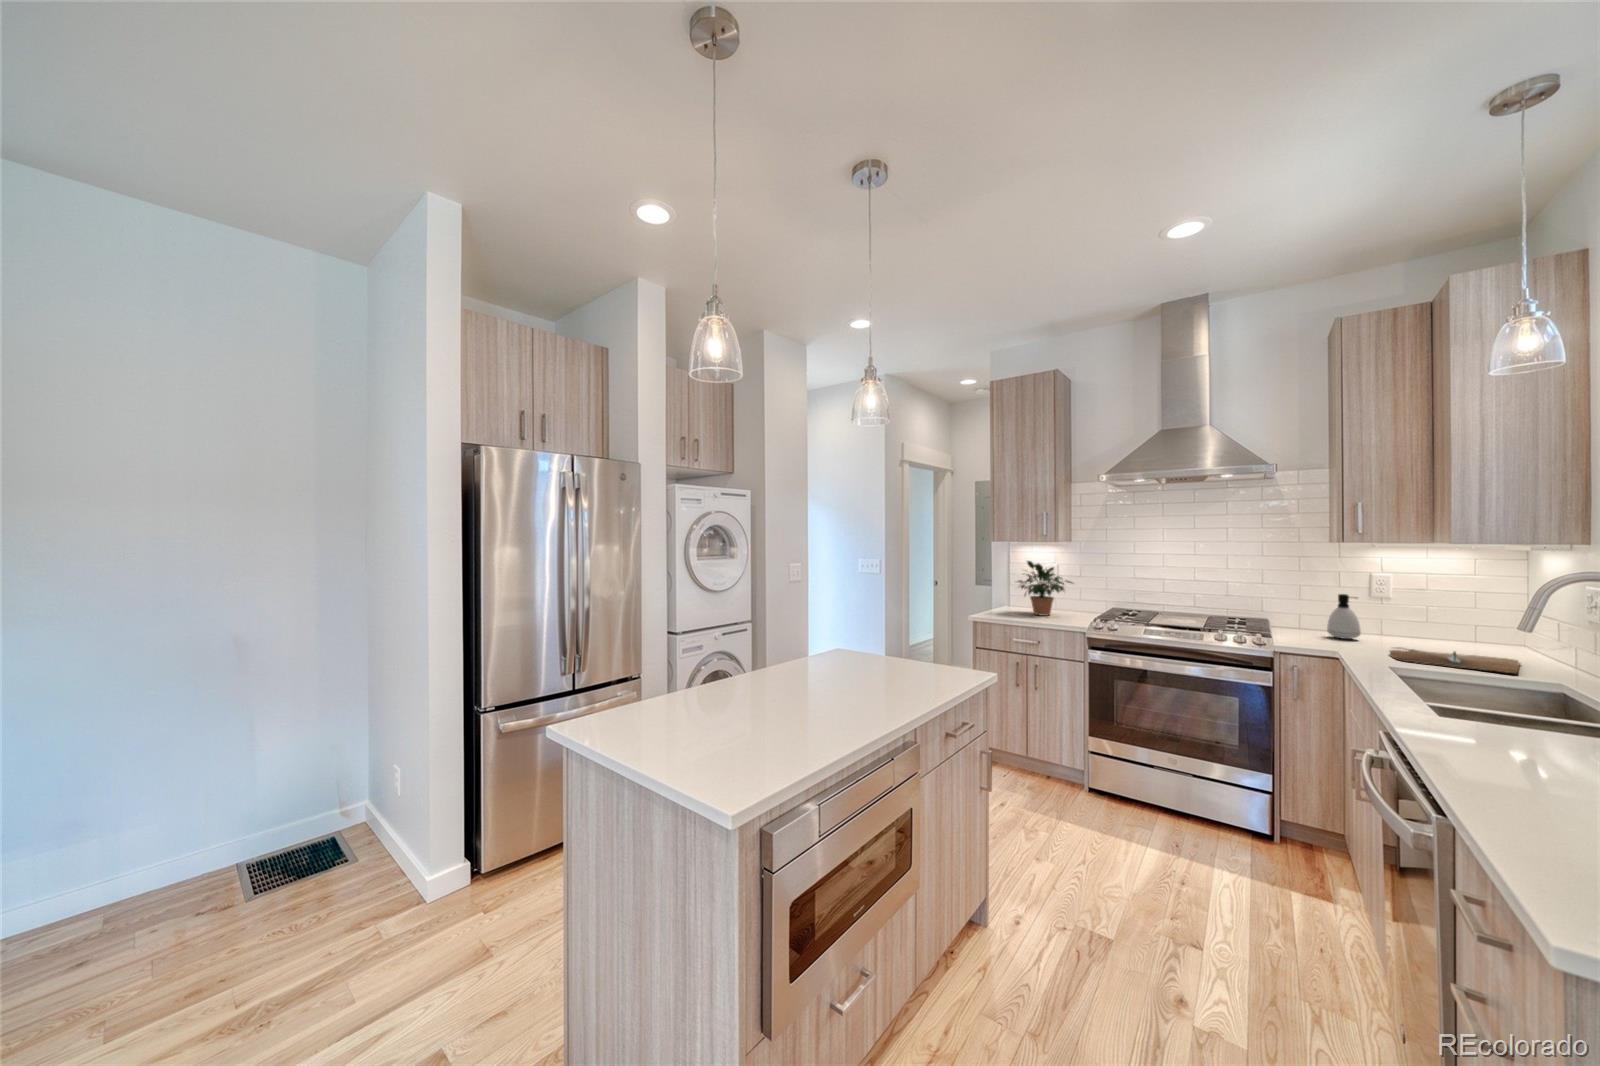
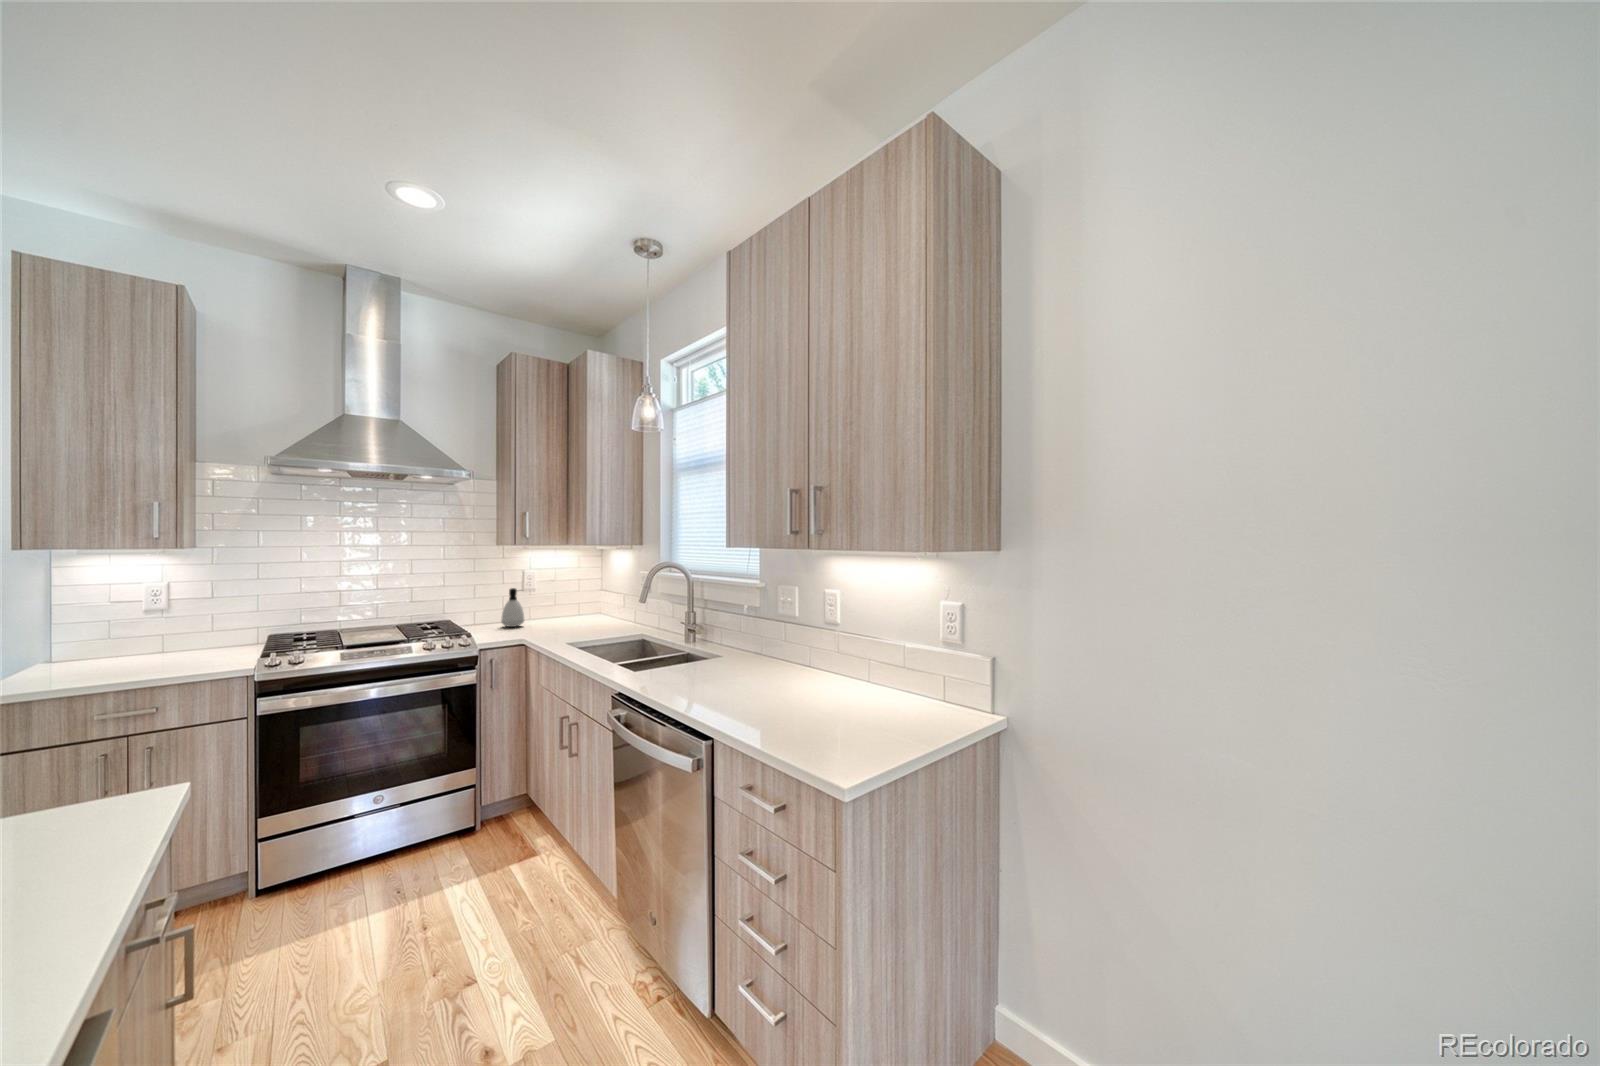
potted plant: present [1019,561,1072,616] -> none [74,581,215,669]
cutting board: present [1389,647,1520,673] -> none [543,622,620,638]

